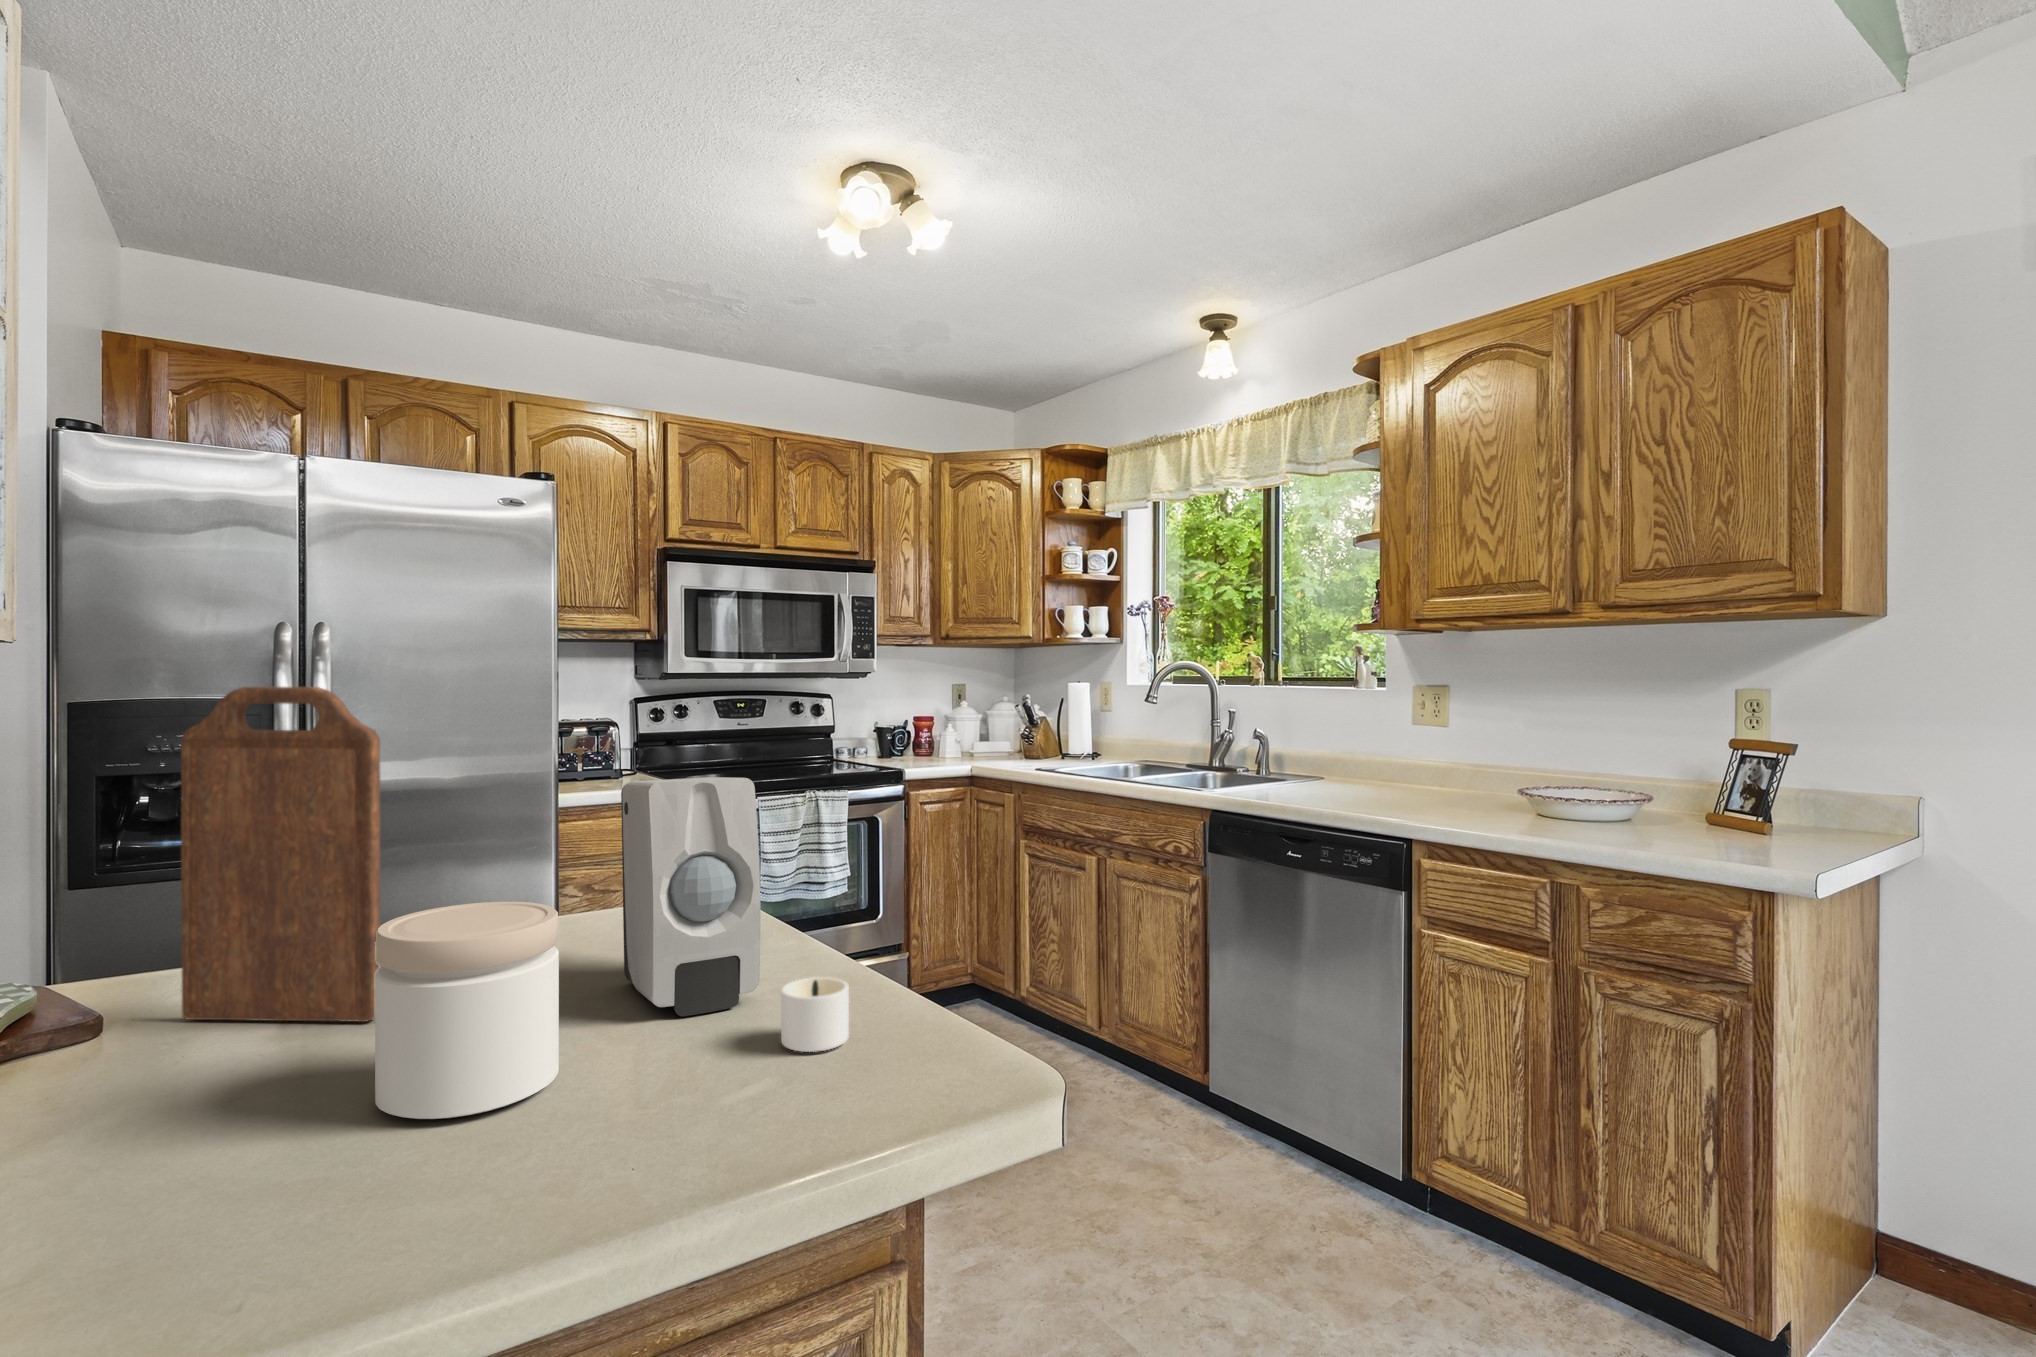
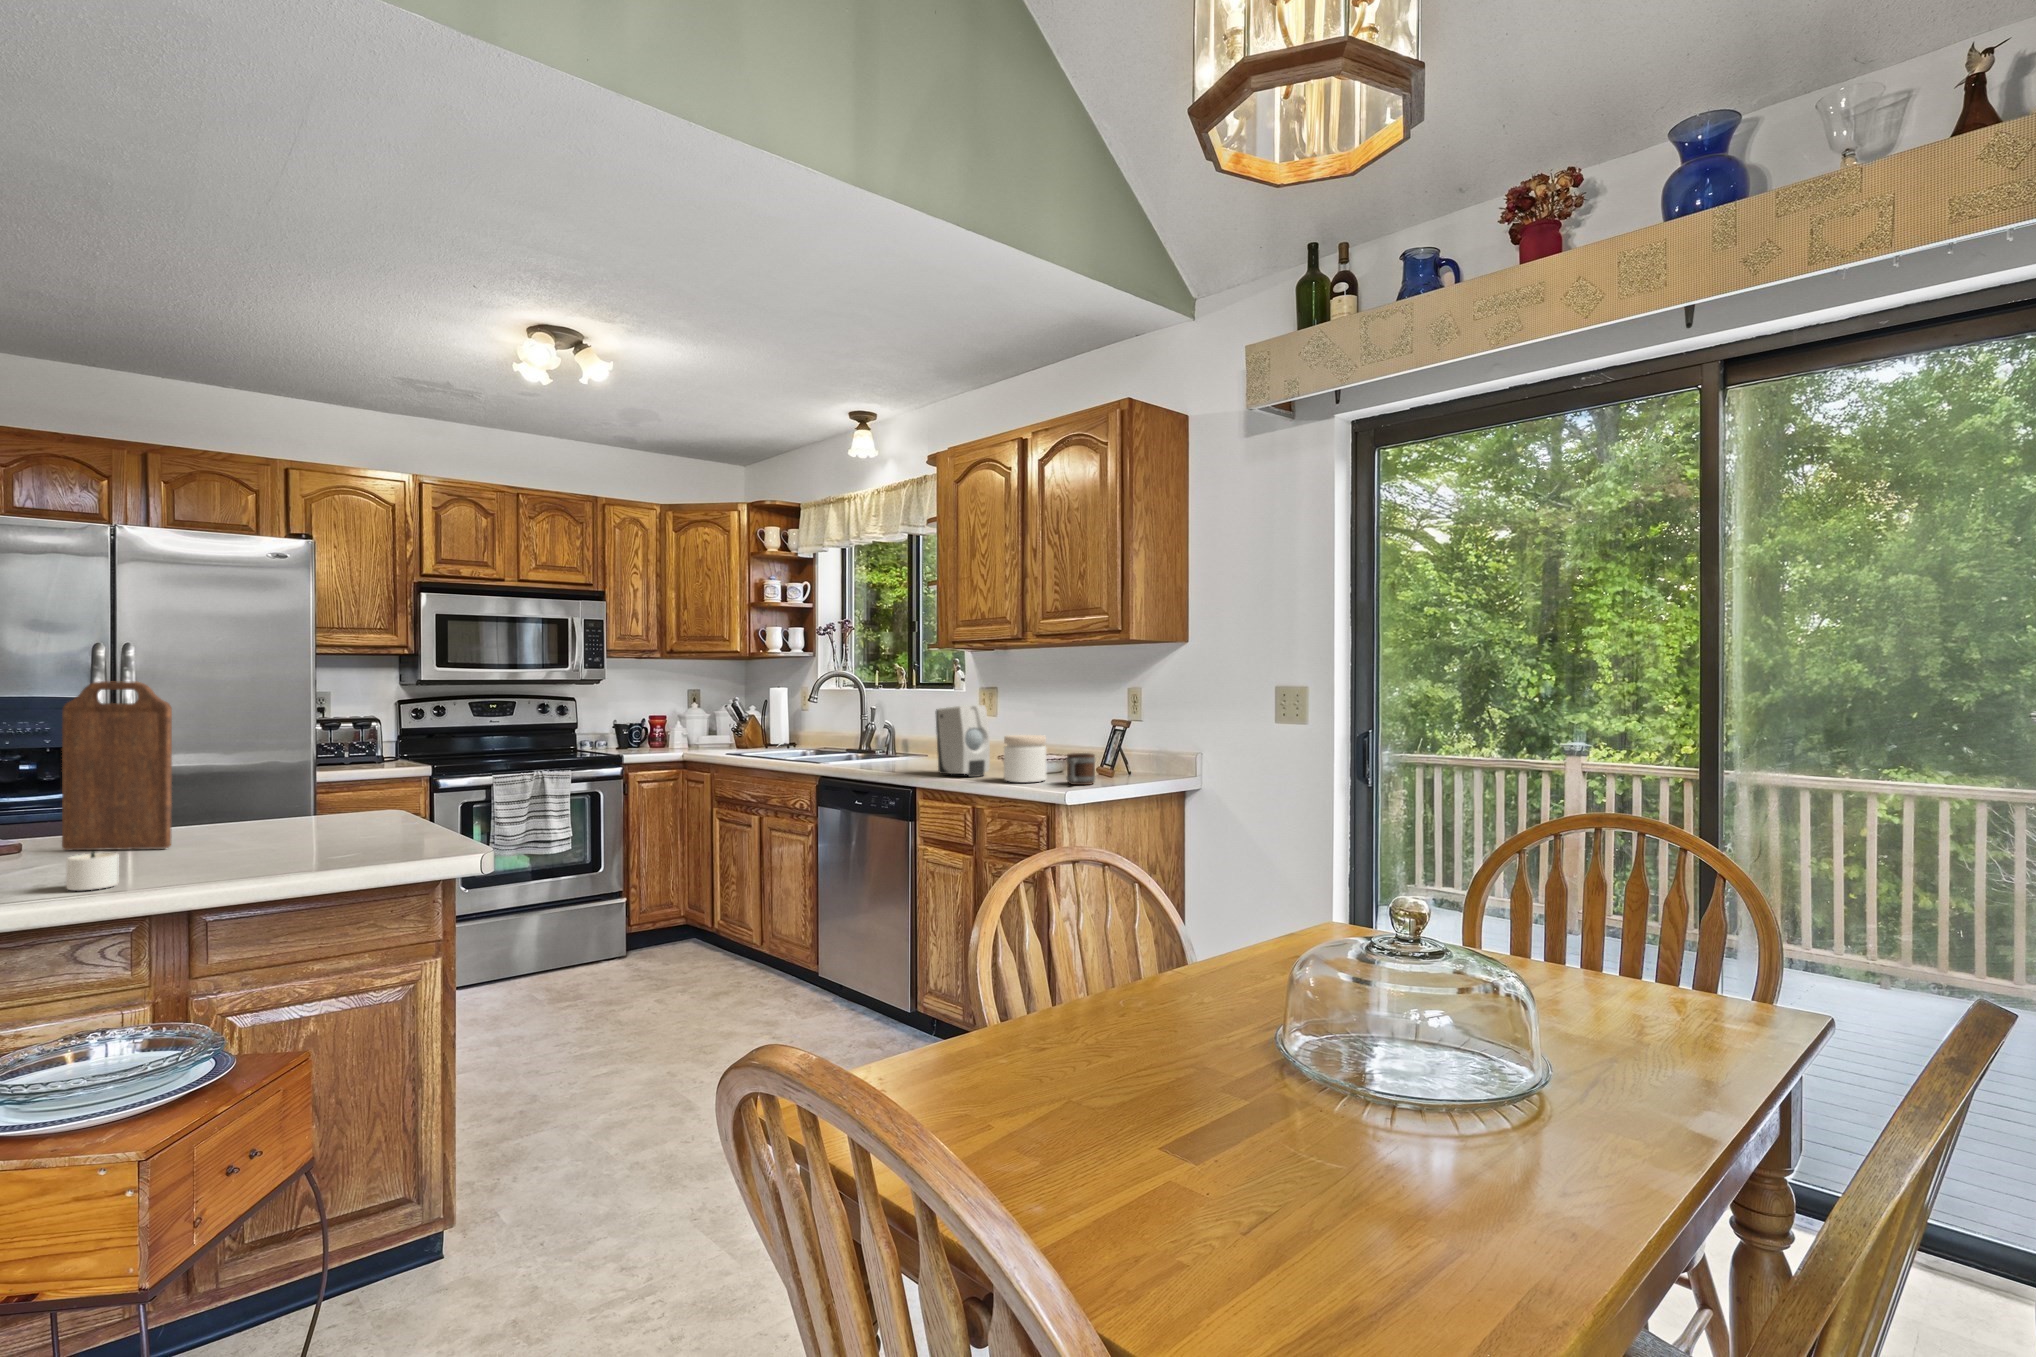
soap dispenser: present [621,777,761,1016] -> present [936,705,990,777]
mug: none [1717,800,1775,855] -> present [1067,753,1095,785]
jar: present [375,902,559,1119] -> present [1004,735,1046,783]
candle: present [781,977,849,1052] -> present [66,852,119,890]

